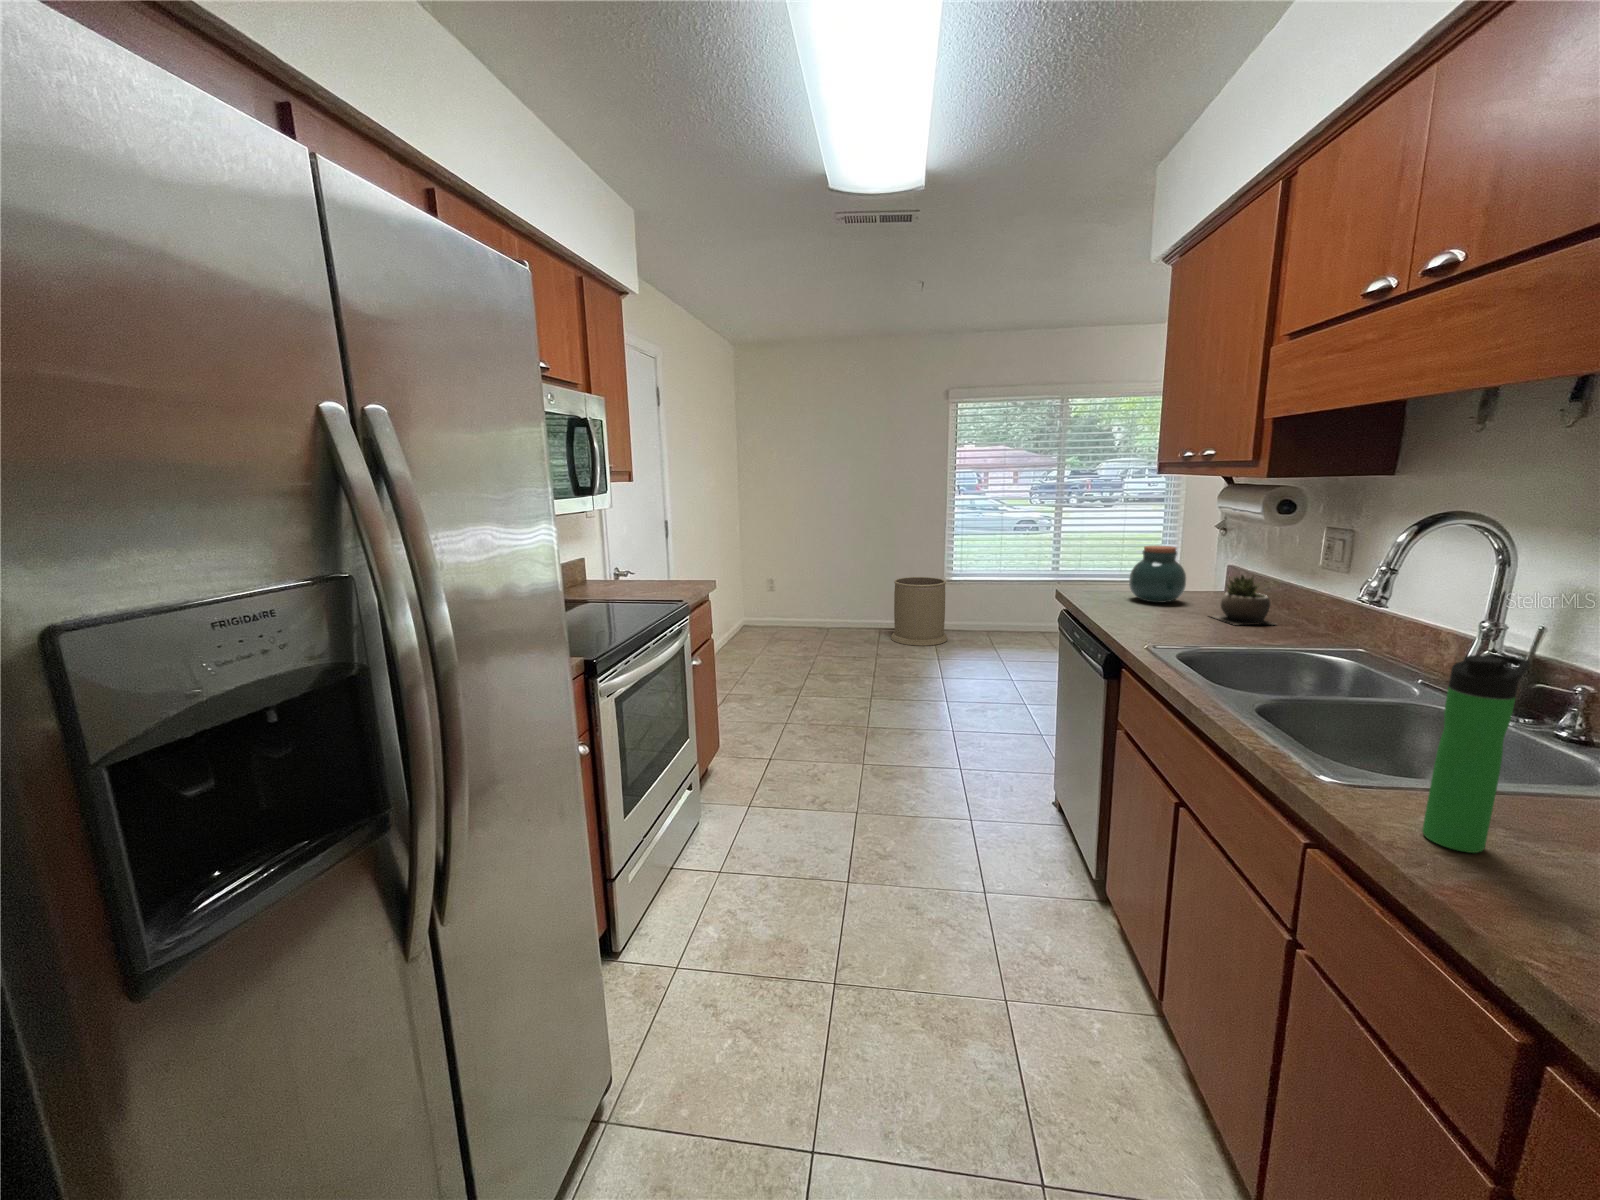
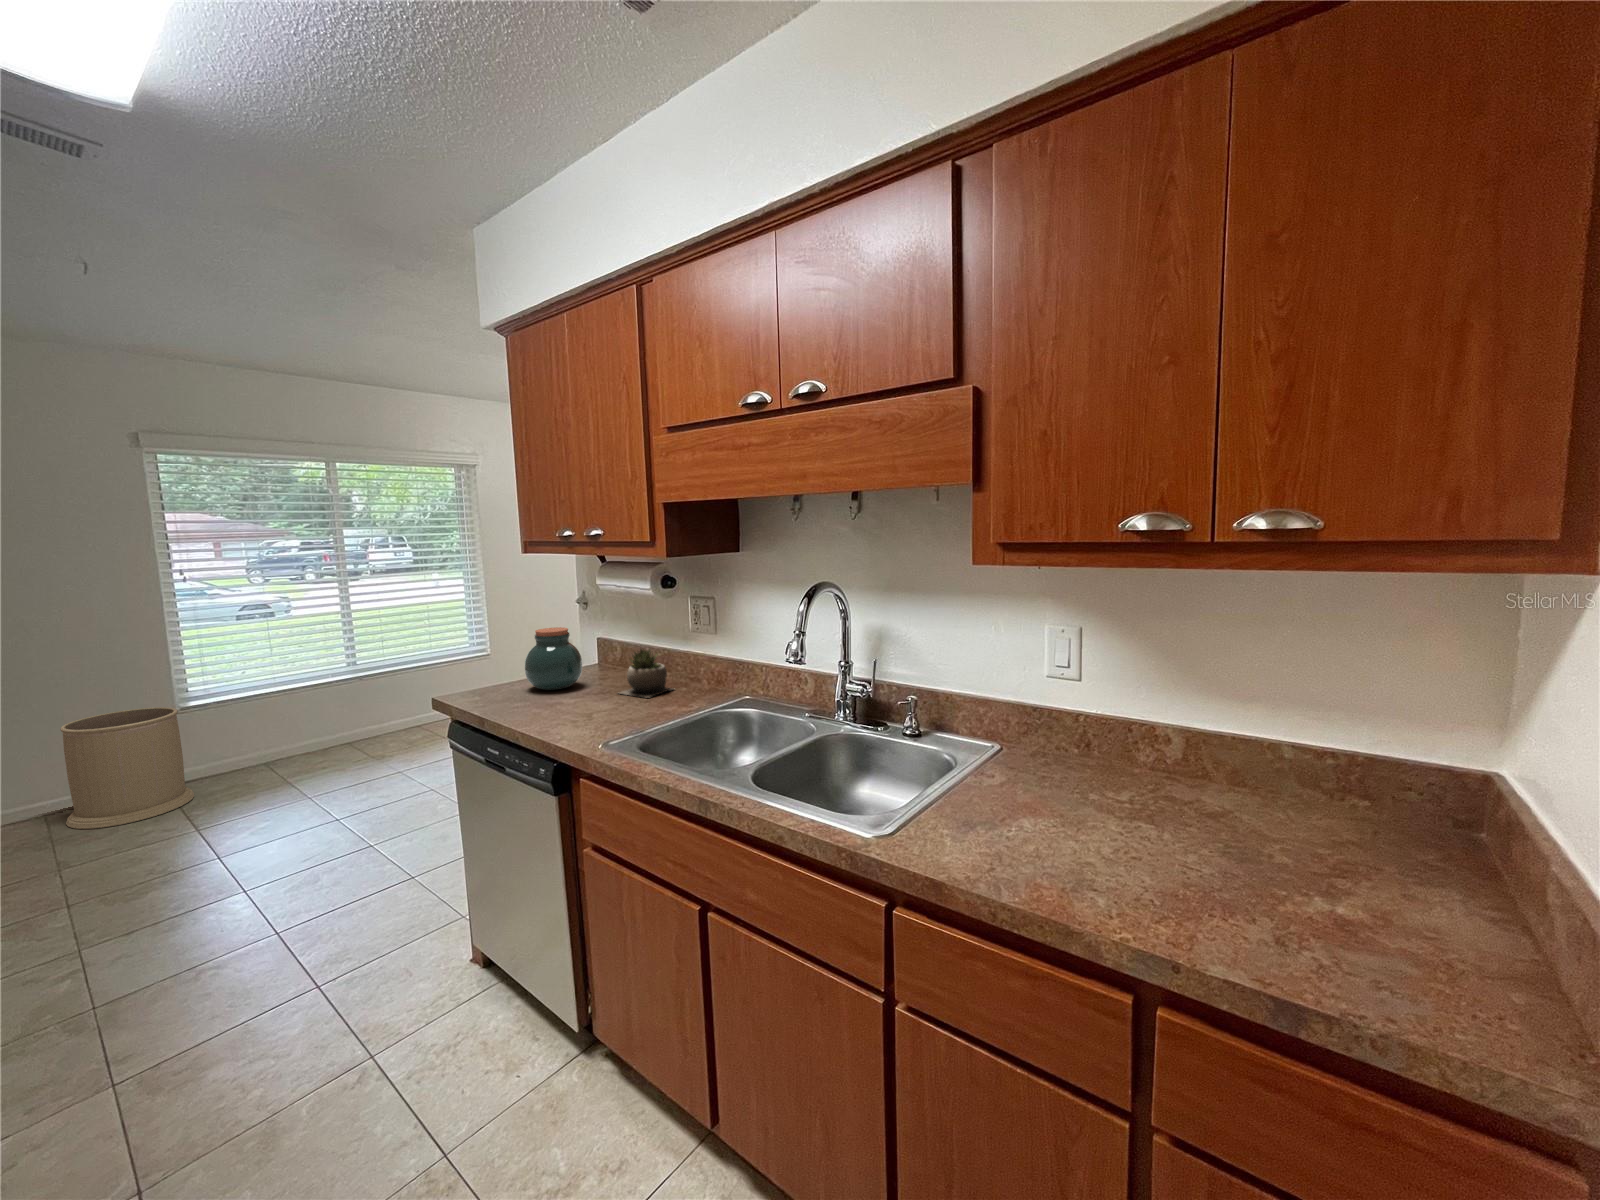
bottle: present [1422,654,1530,853] -> none [966,697,1005,859]

